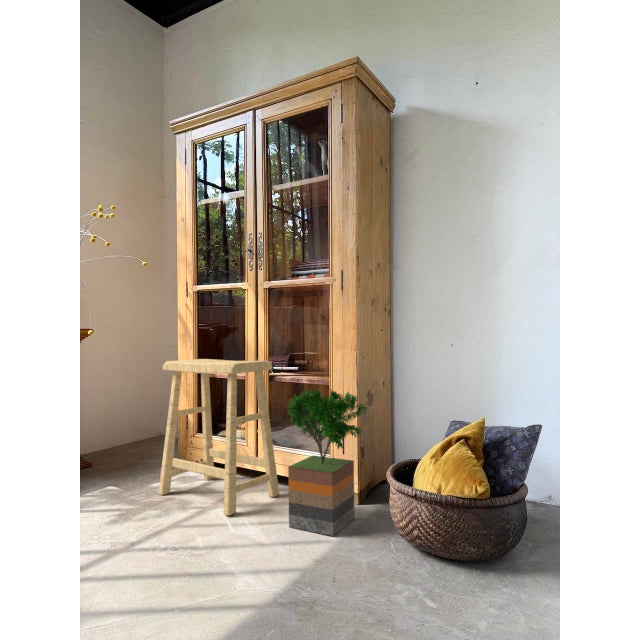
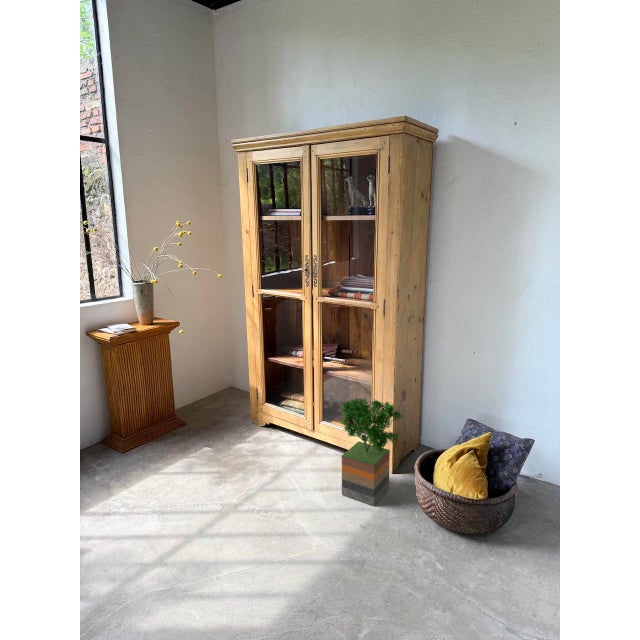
stool: present [159,359,279,516] -> none [241,352,332,482]

